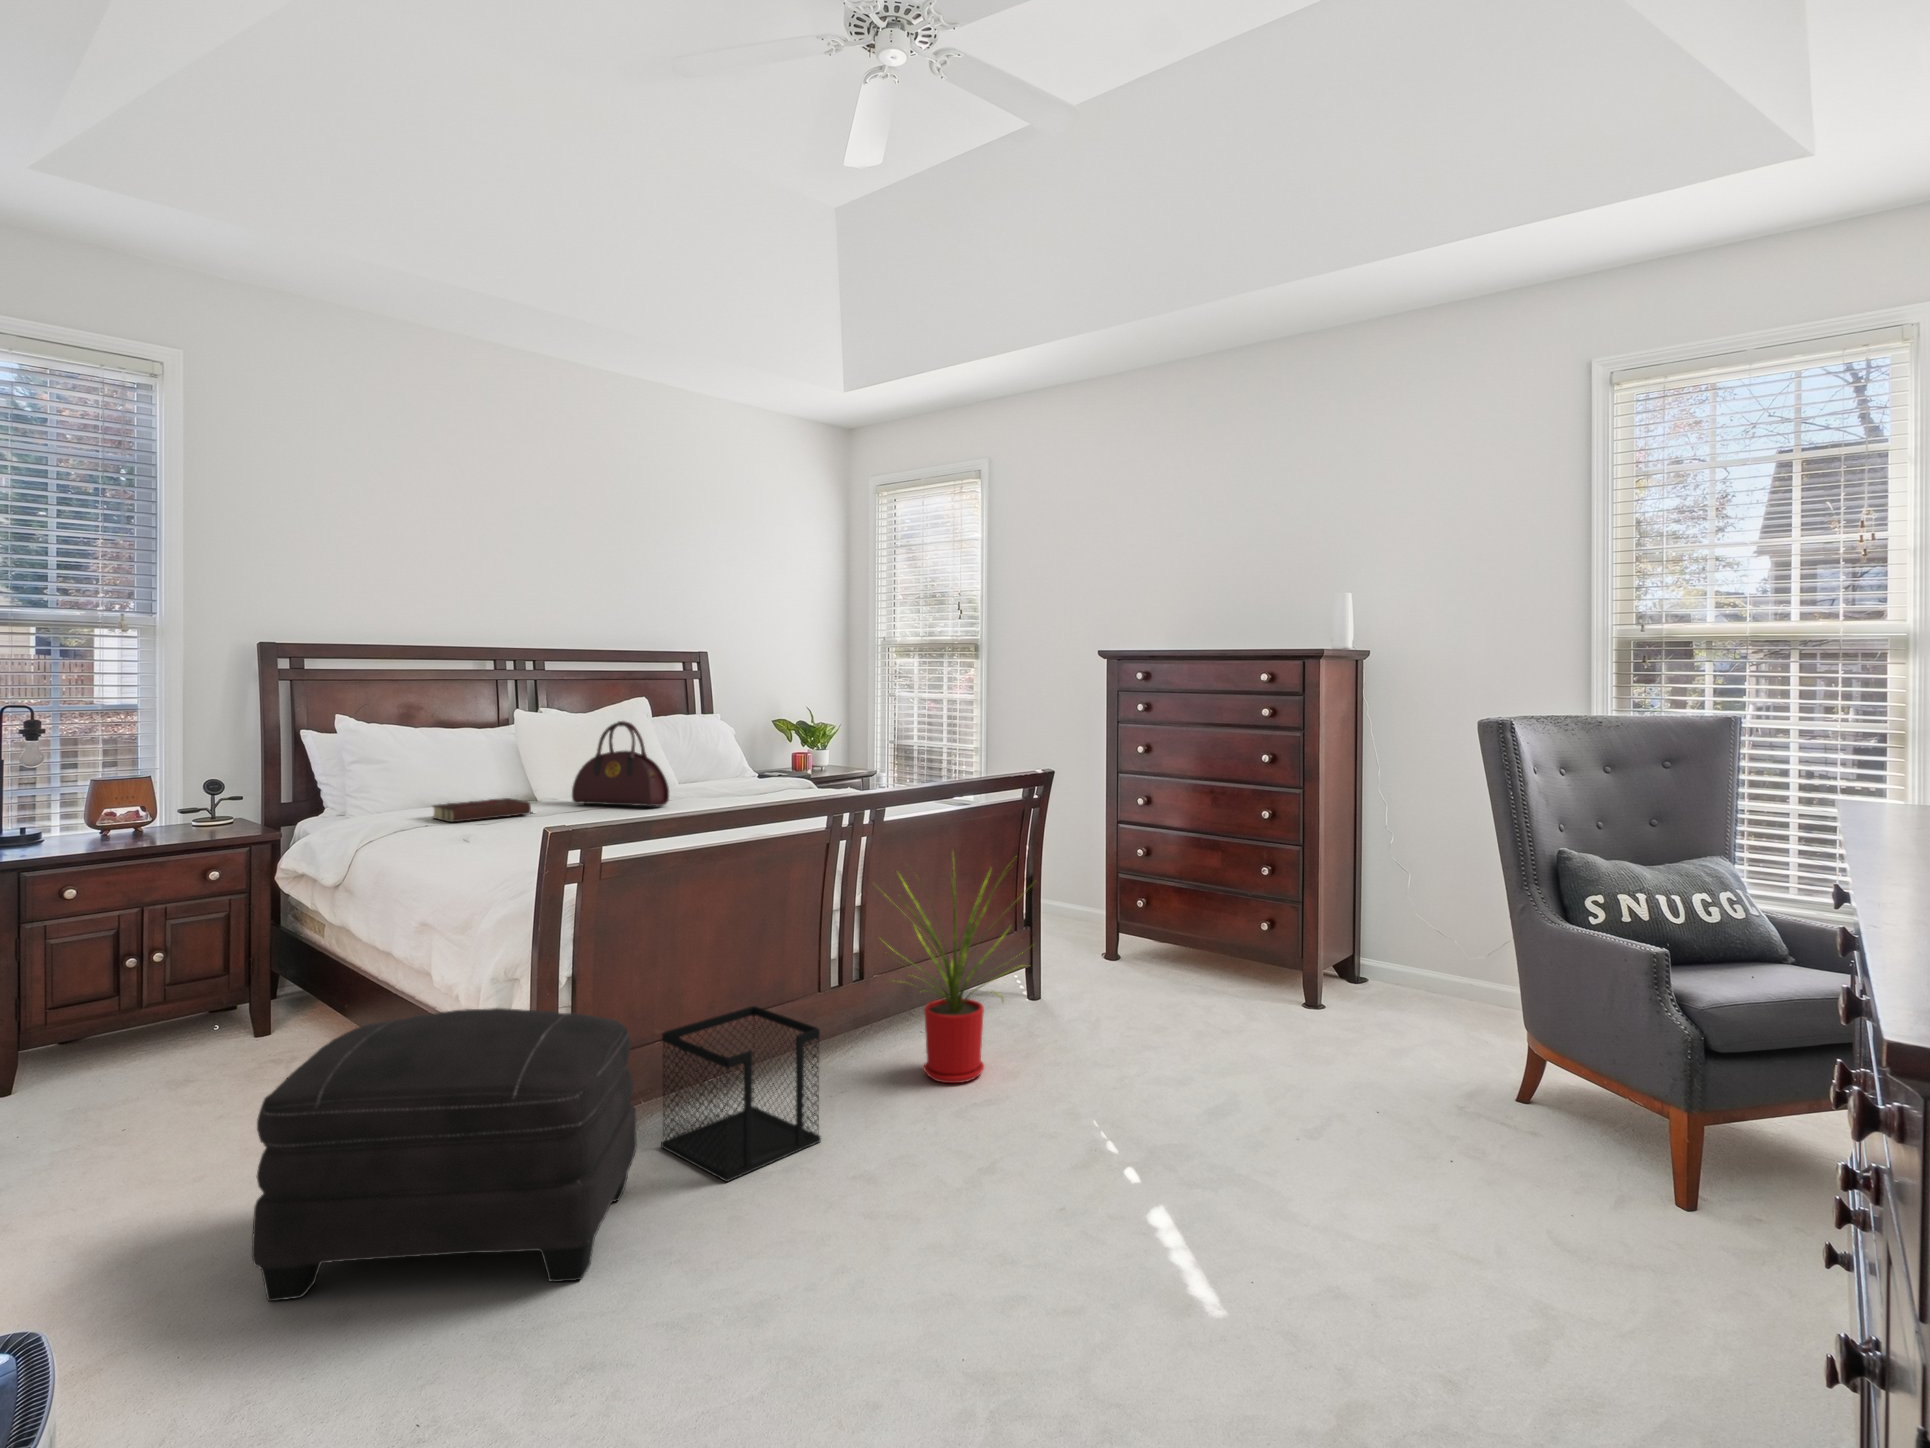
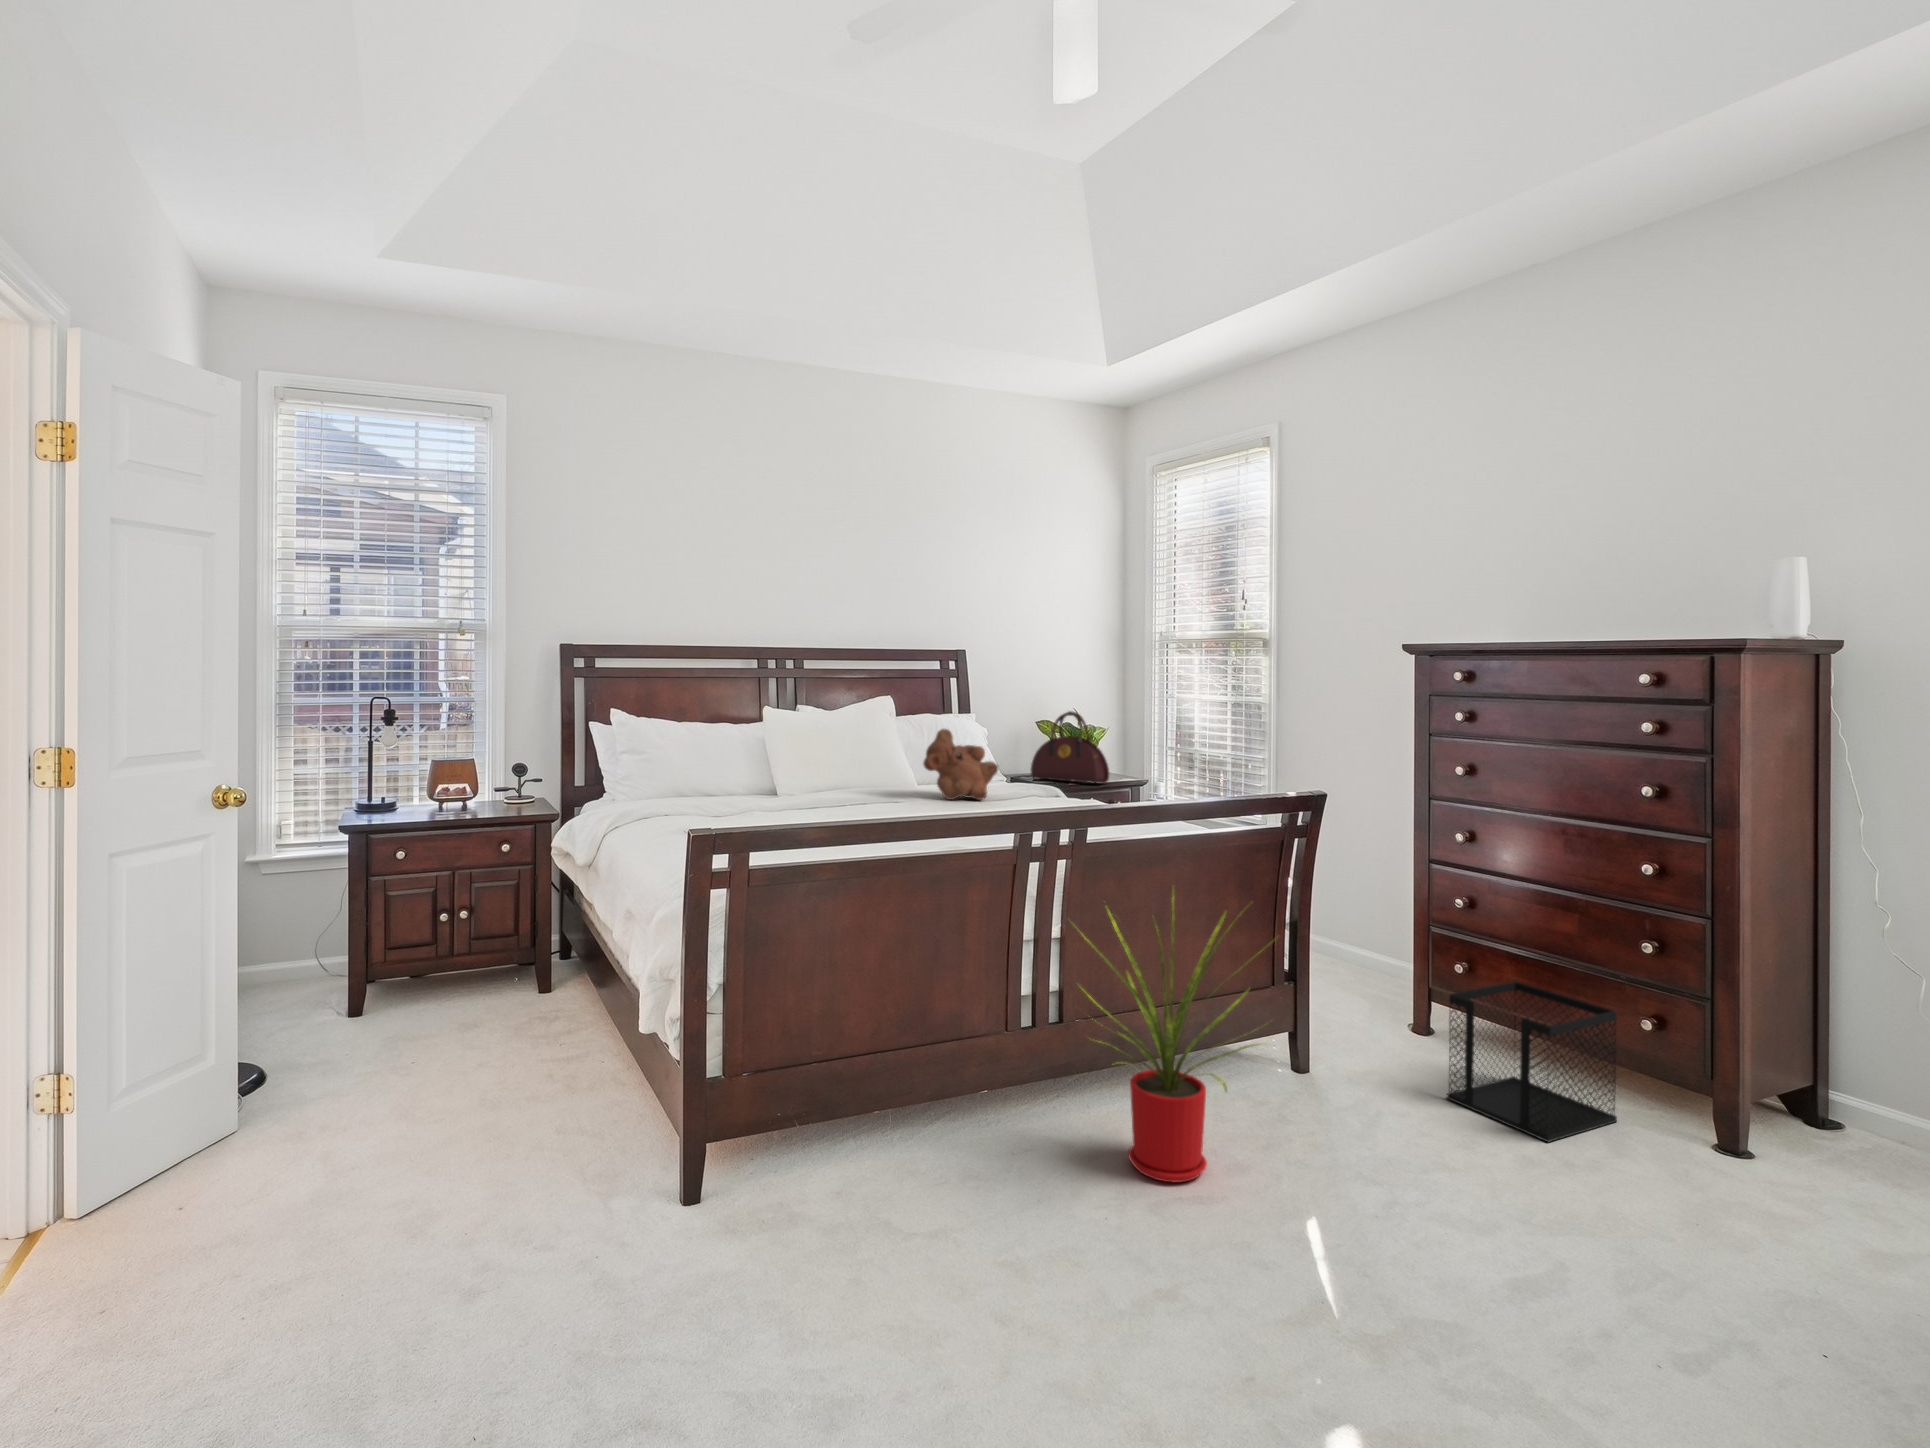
handbag: present [572,721,669,807] -> present [1031,711,1109,784]
teddy bear: none [691,729,762,796] -> present [923,729,998,800]
book: present [433,798,531,822] -> none [675,792,769,814]
wastebasket: present [661,1006,821,1182] -> present [1447,981,1617,1142]
ottoman: present [252,1008,637,1301] -> none [366,1021,761,1366]

